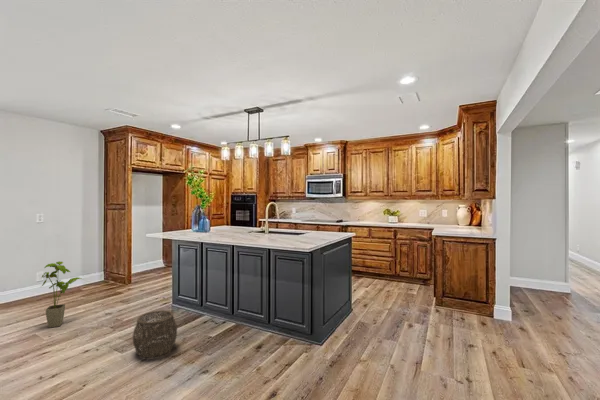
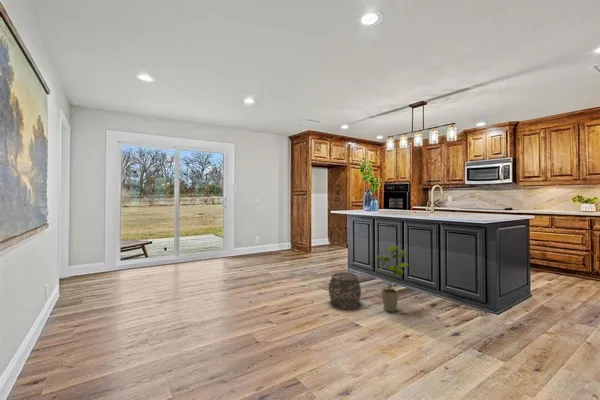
house plant: present [42,261,81,328] -> present [376,246,408,312]

